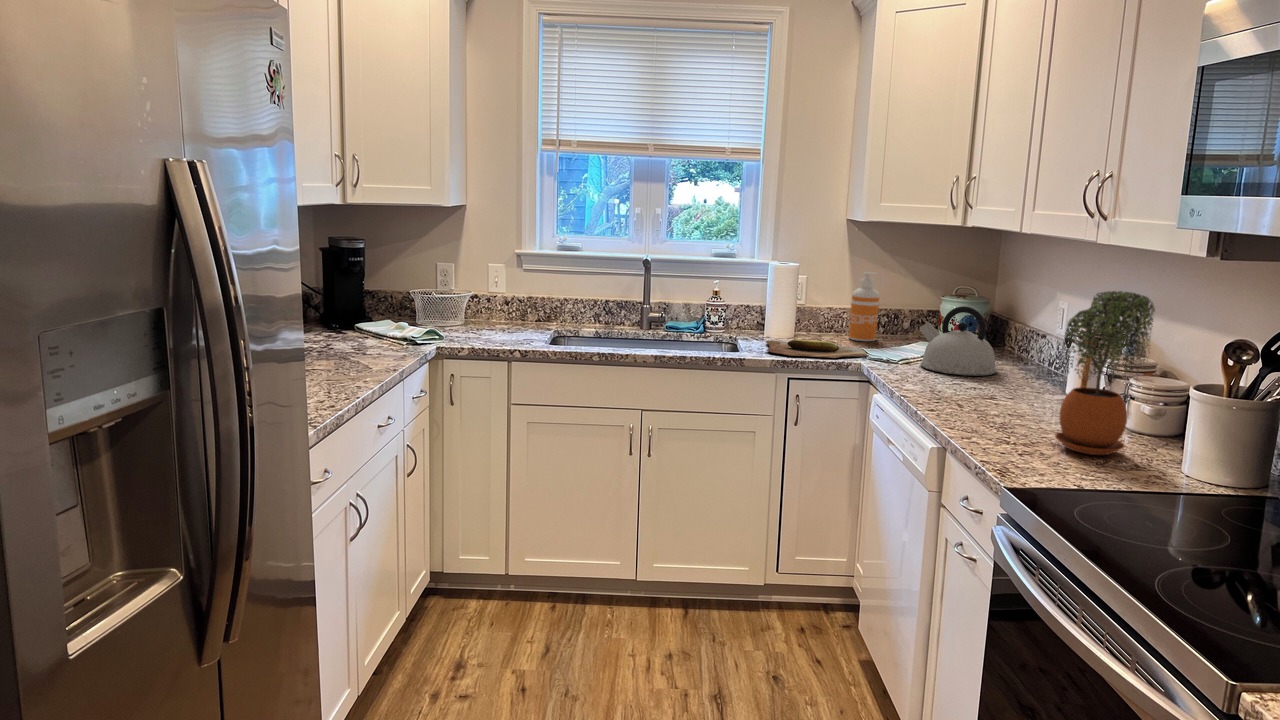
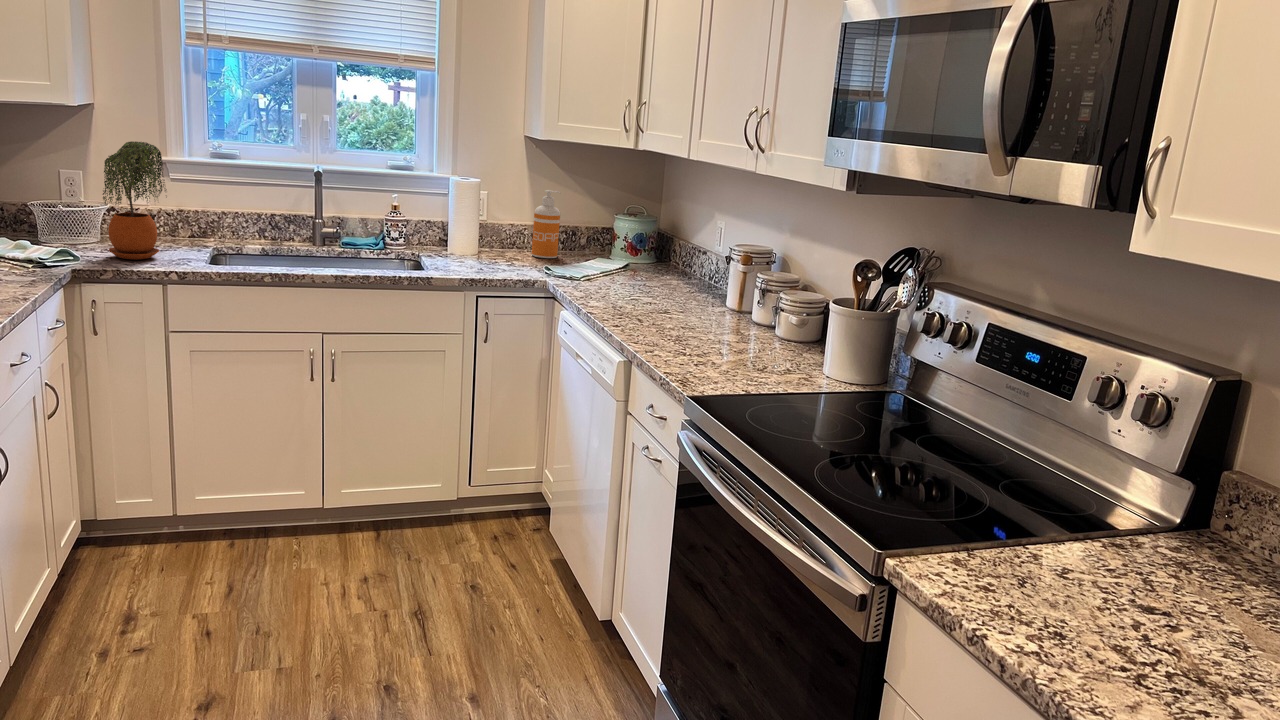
potted plant: present [1055,291,1155,455] -> present [103,141,166,260]
kettle: present [919,306,996,376] -> none [600,227,668,292]
cutting board: present [766,339,867,358] -> none [451,257,552,276]

